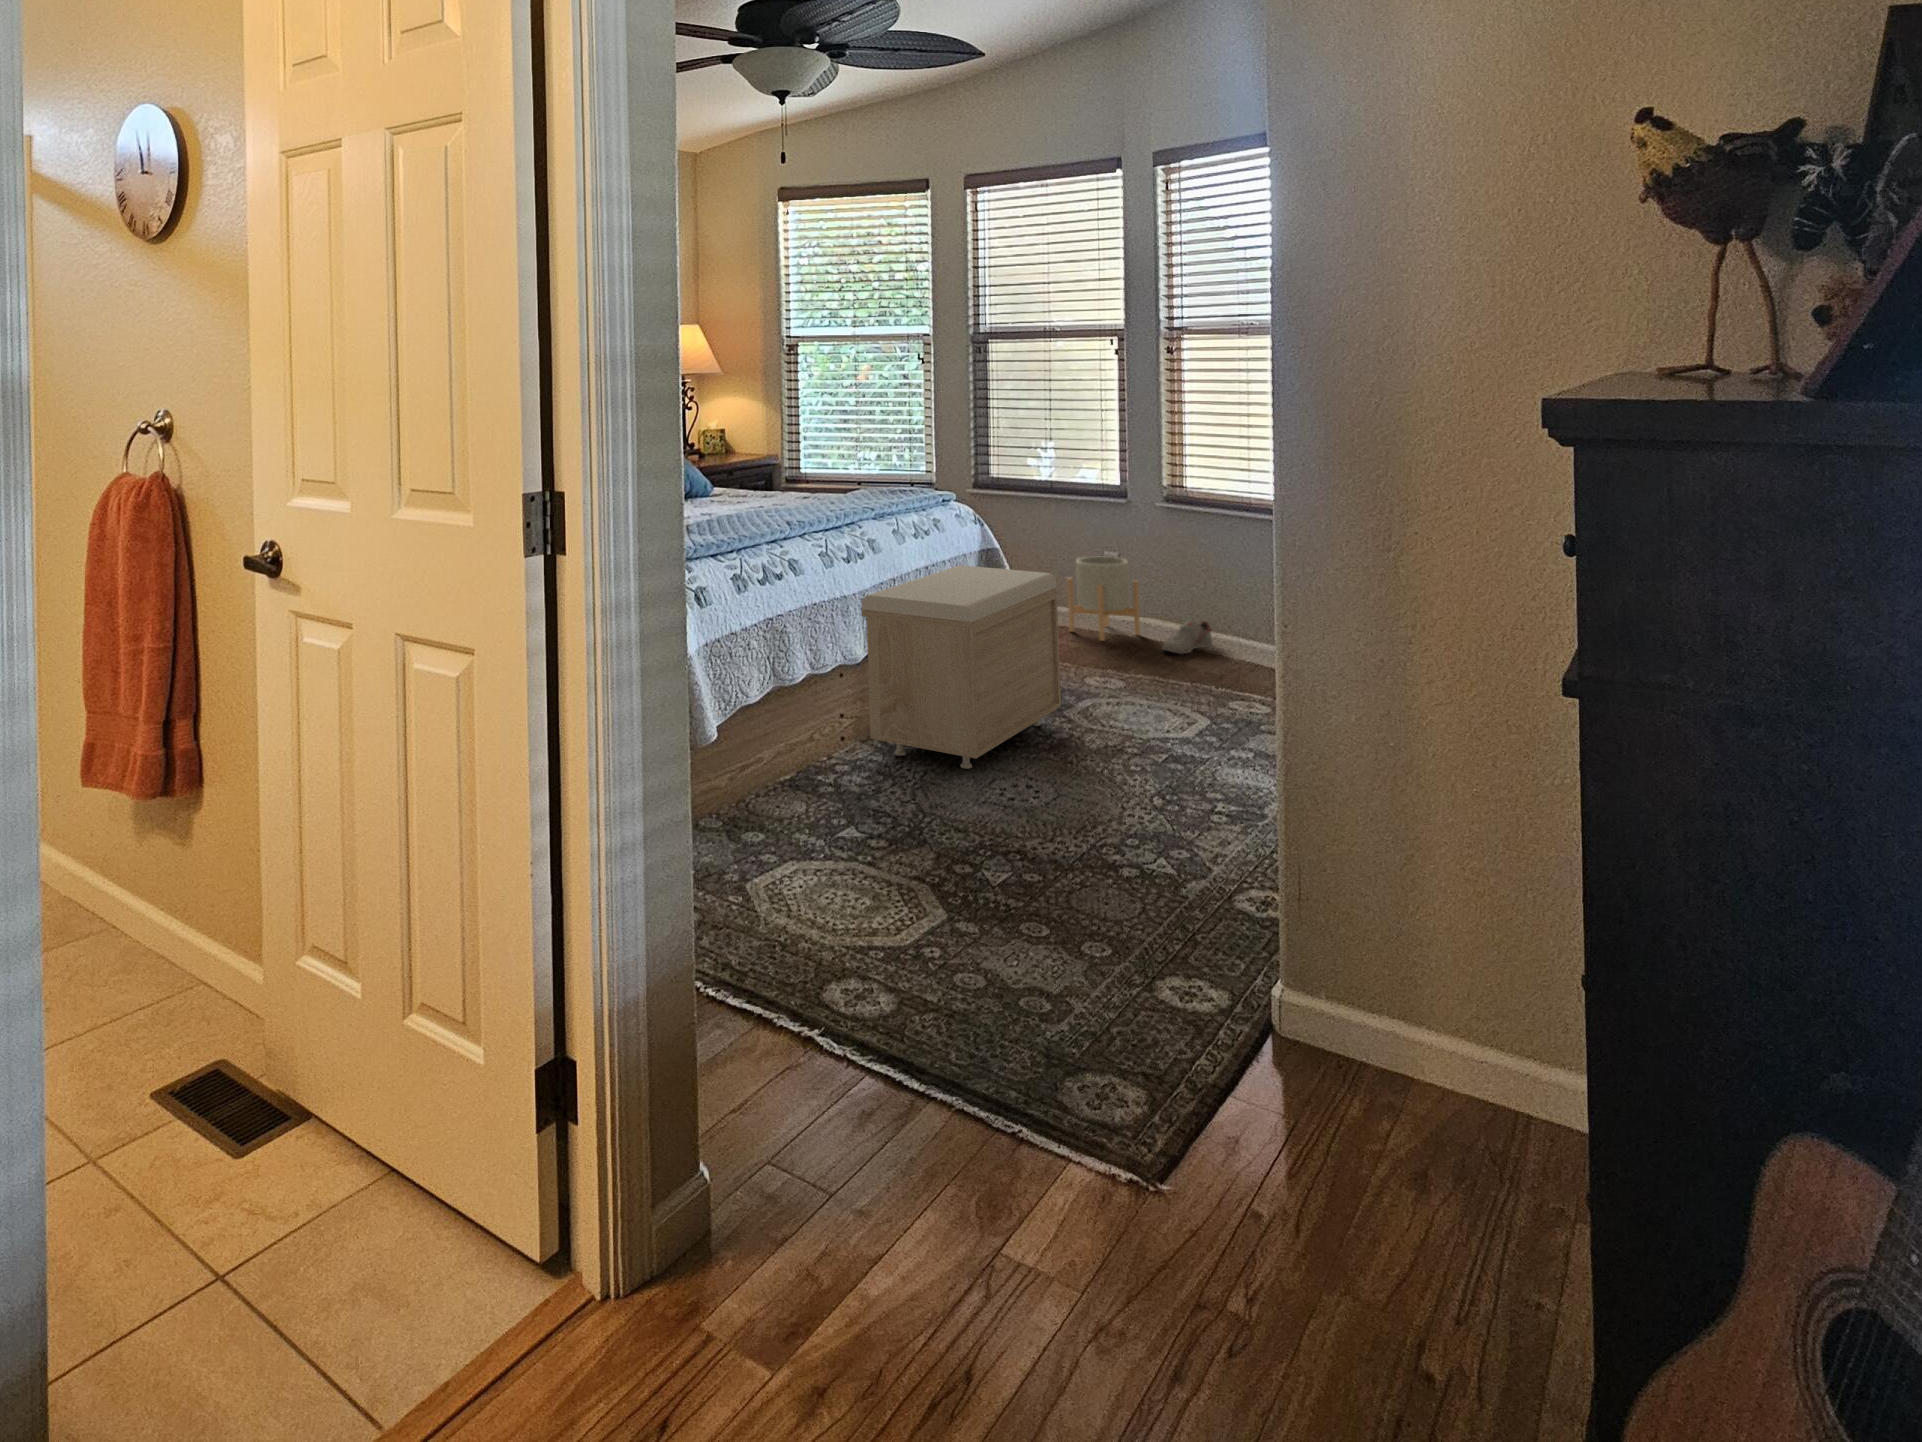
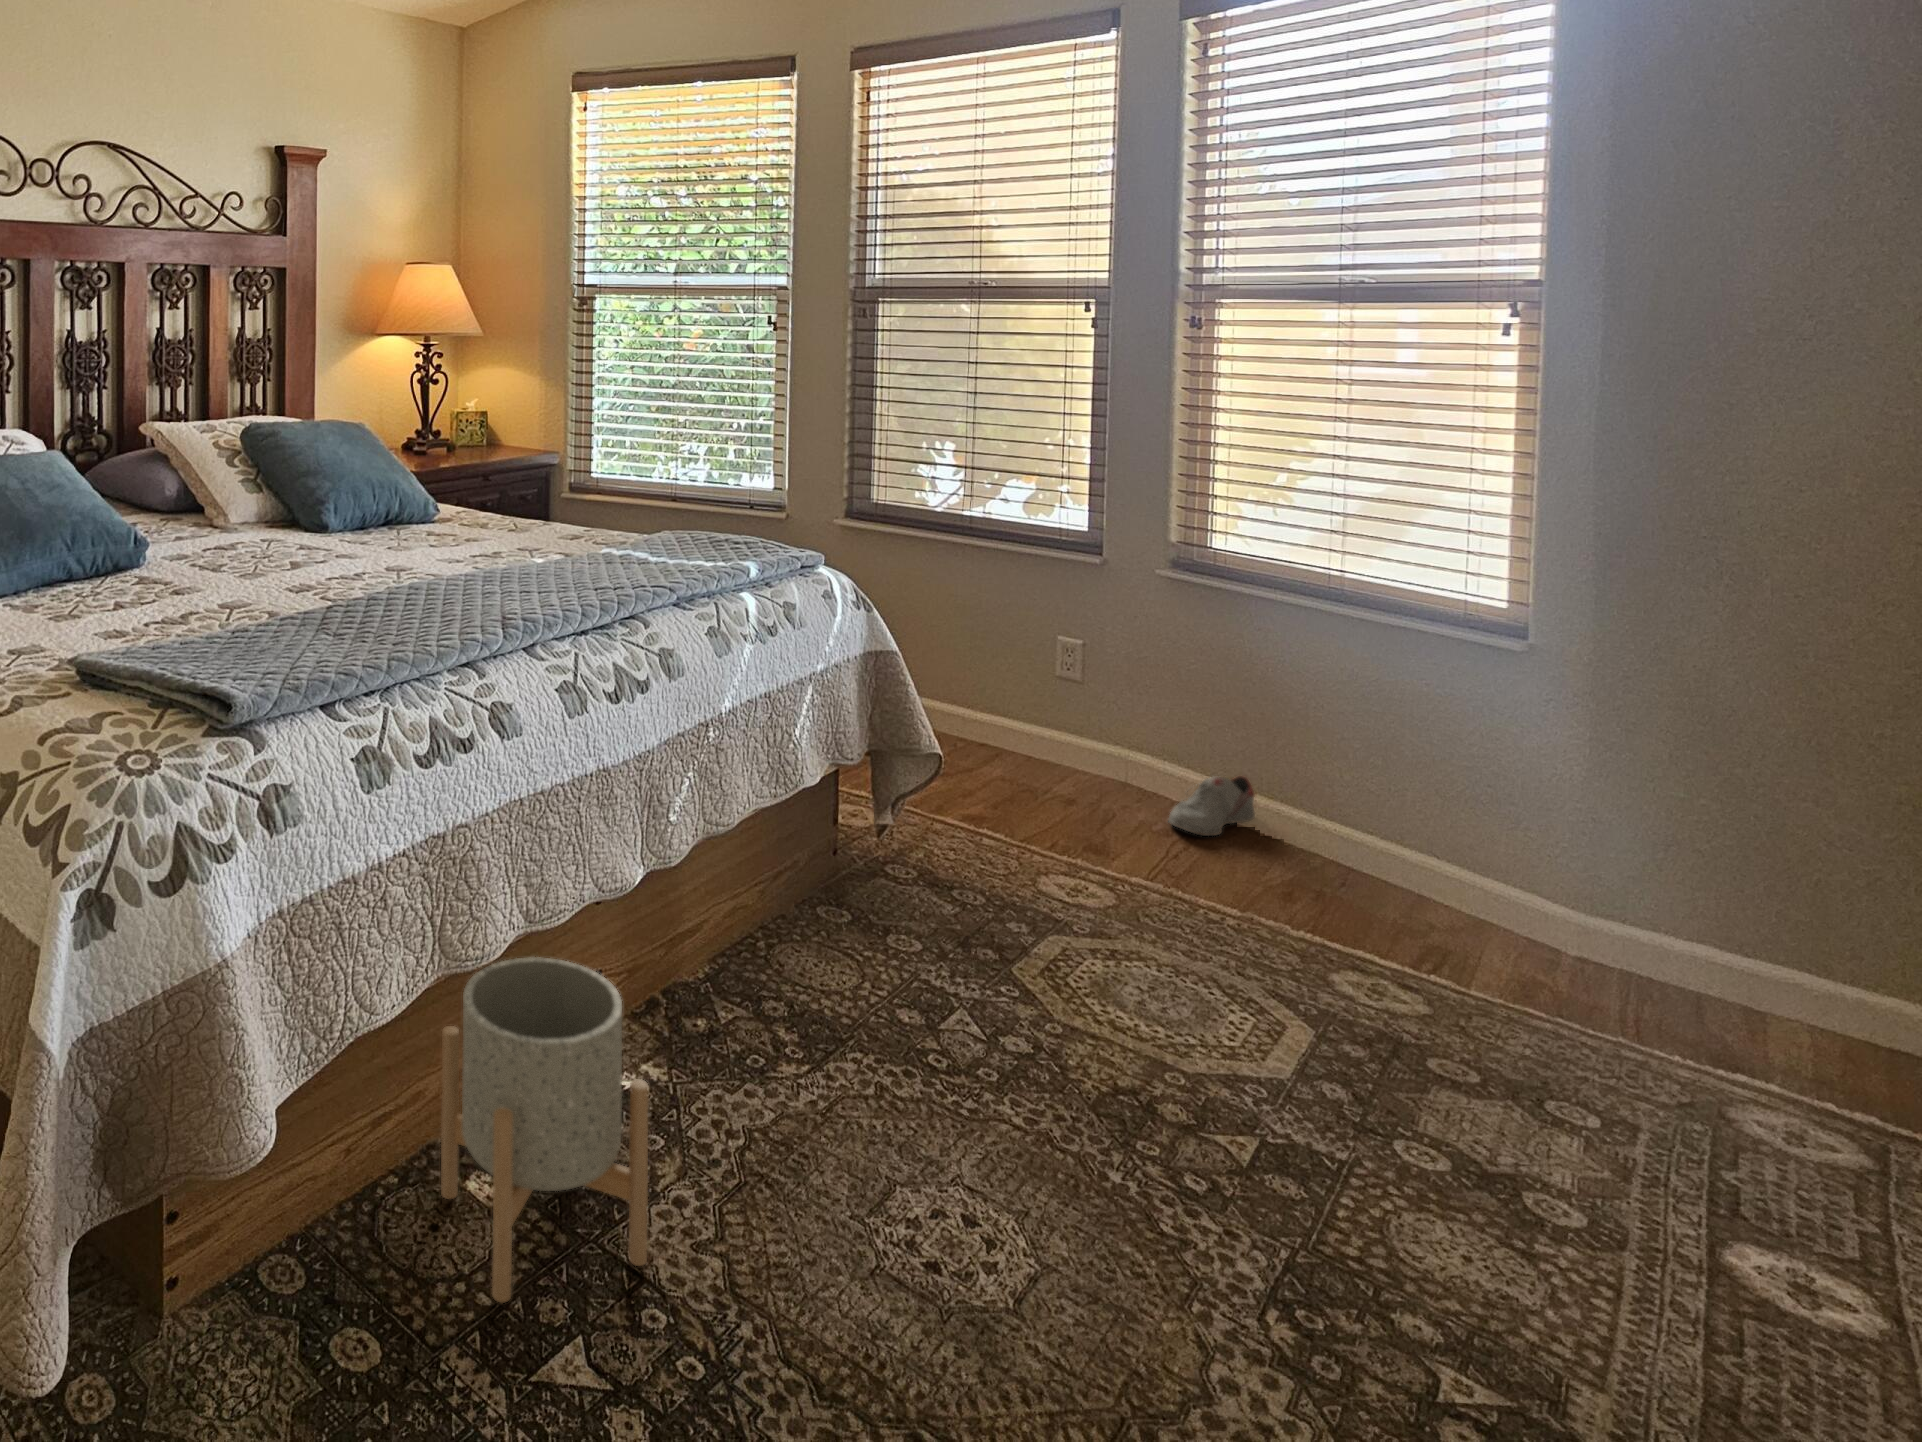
planter: present [1067,557,1140,641] -> present [441,957,649,1303]
storage bench: present [862,565,1061,769] -> none [637,690,1016,1144]

